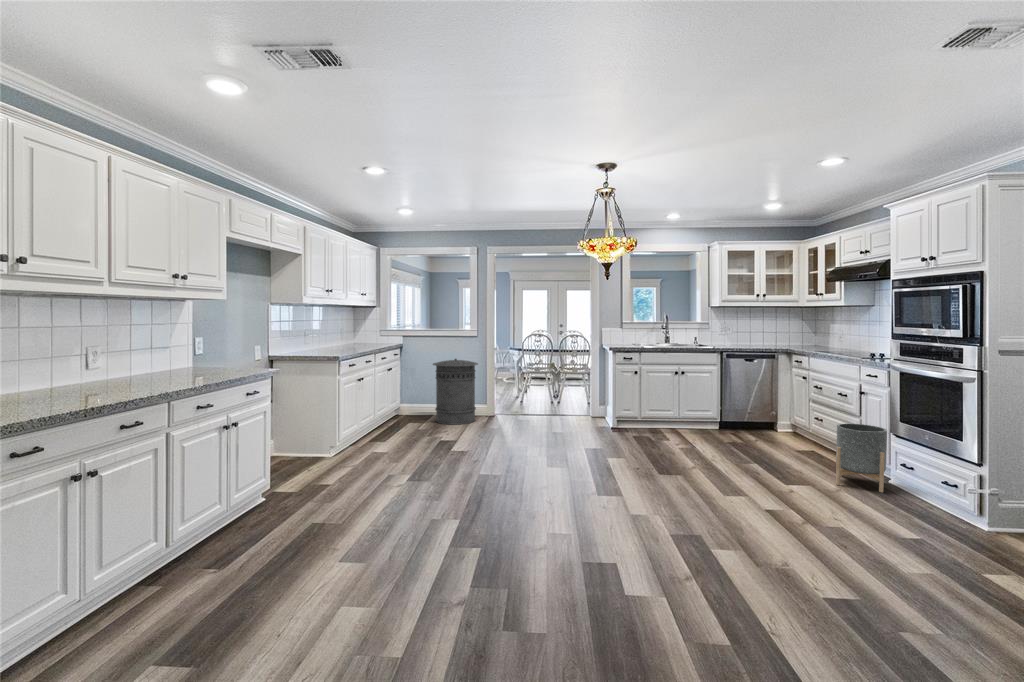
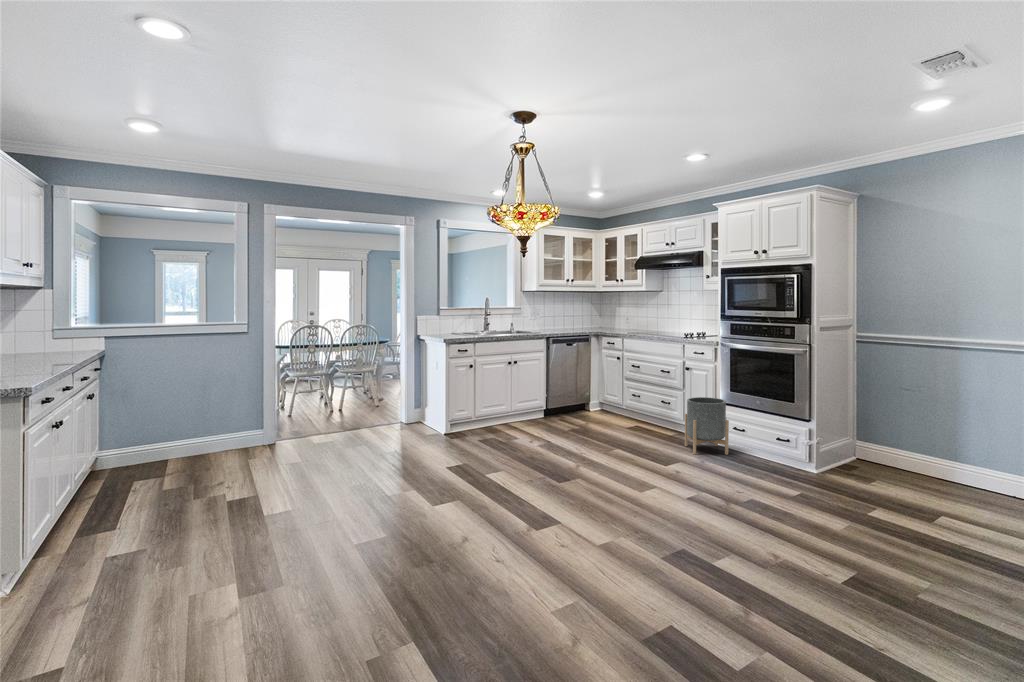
trash can: present [433,359,478,424] -> none [193,365,266,460]

